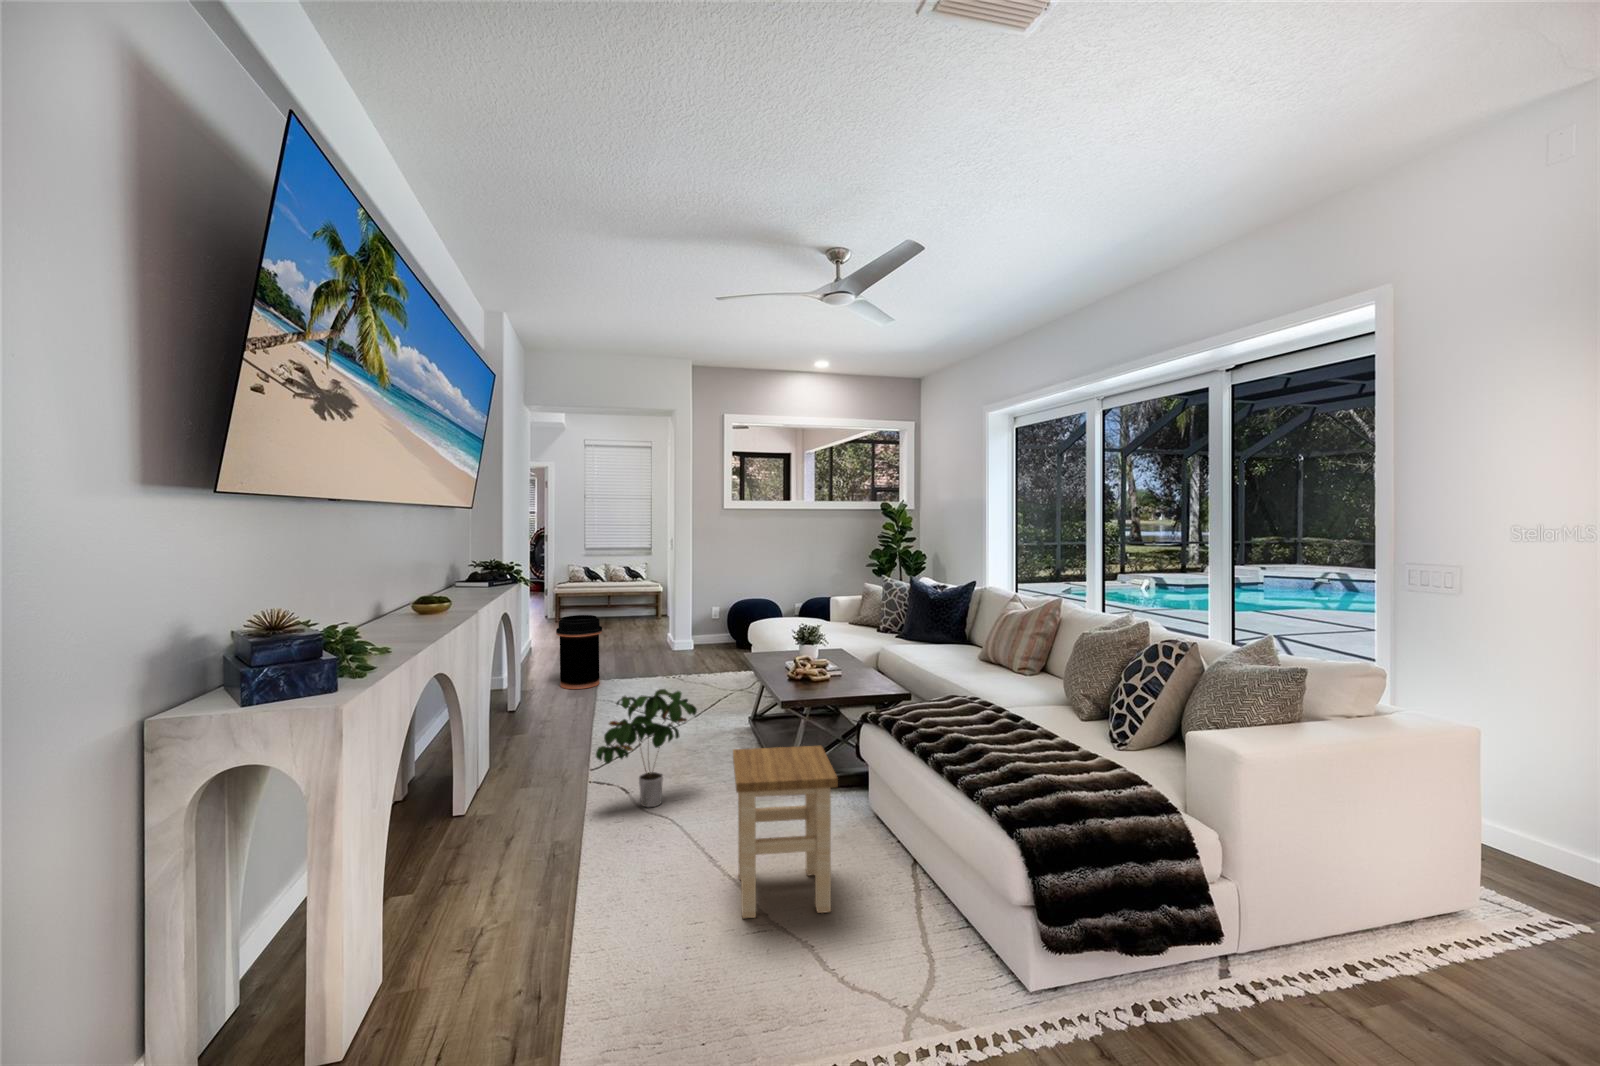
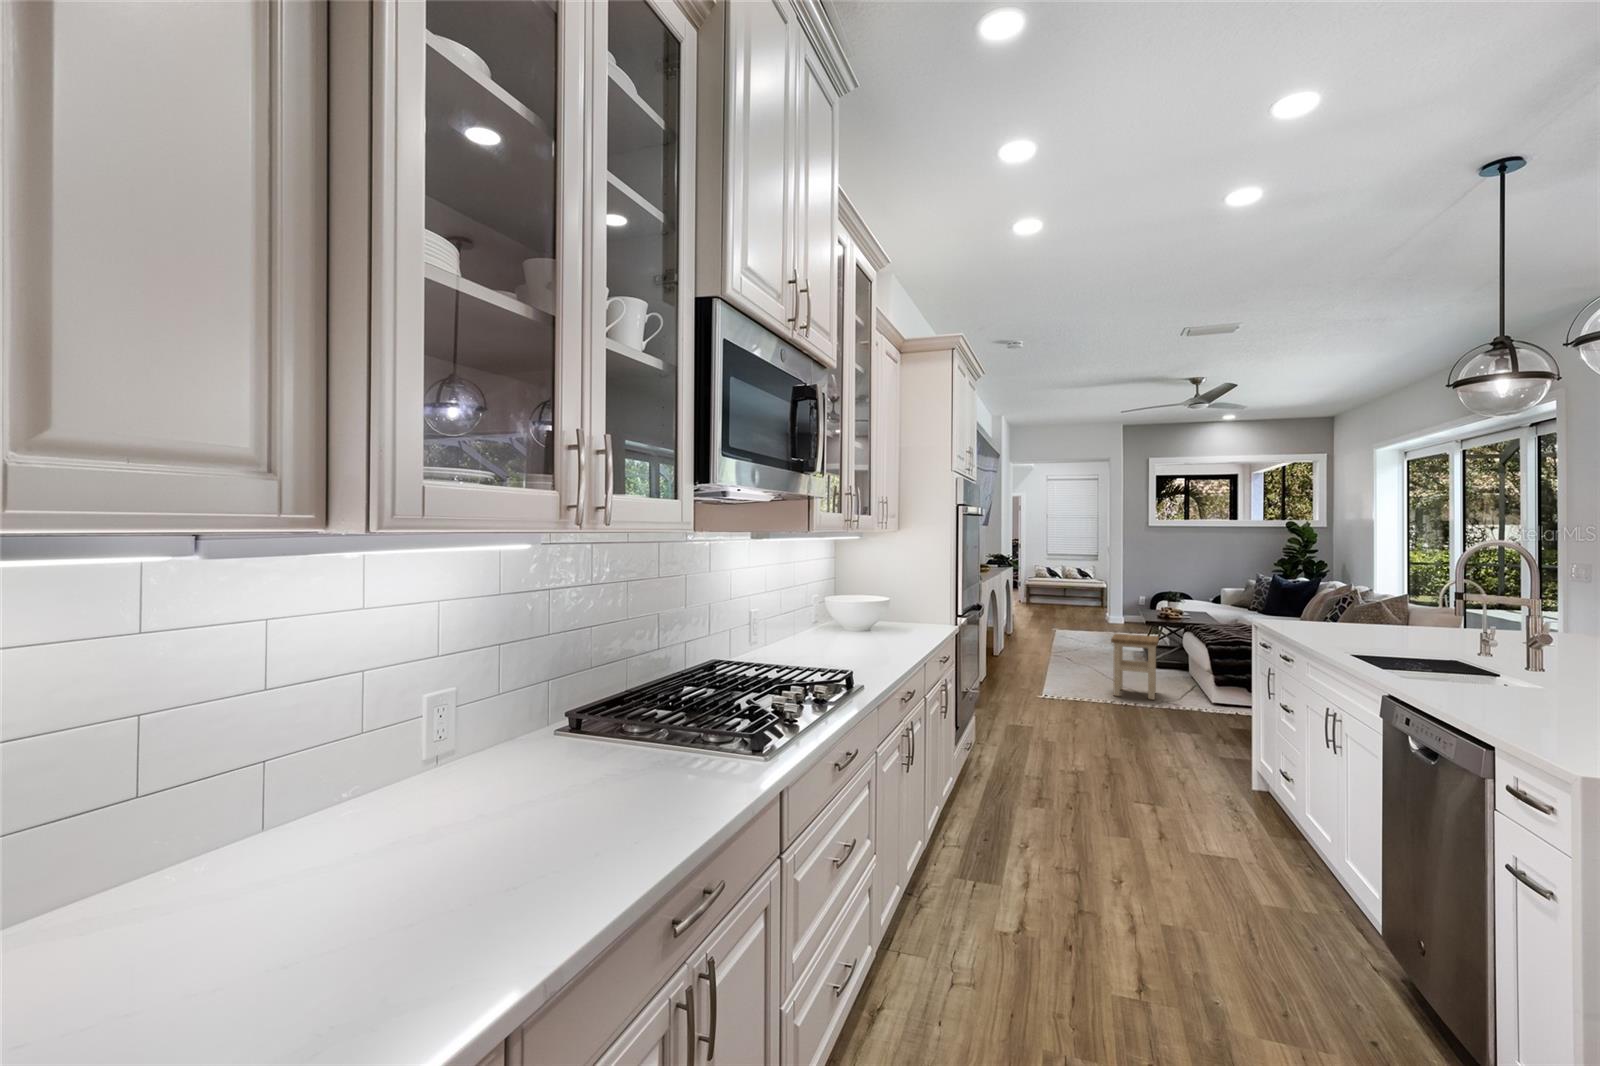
trash can: present [556,615,602,689] -> none [1031,591,1058,633]
potted plant: present [596,689,697,807] -> none [1053,615,1105,670]

